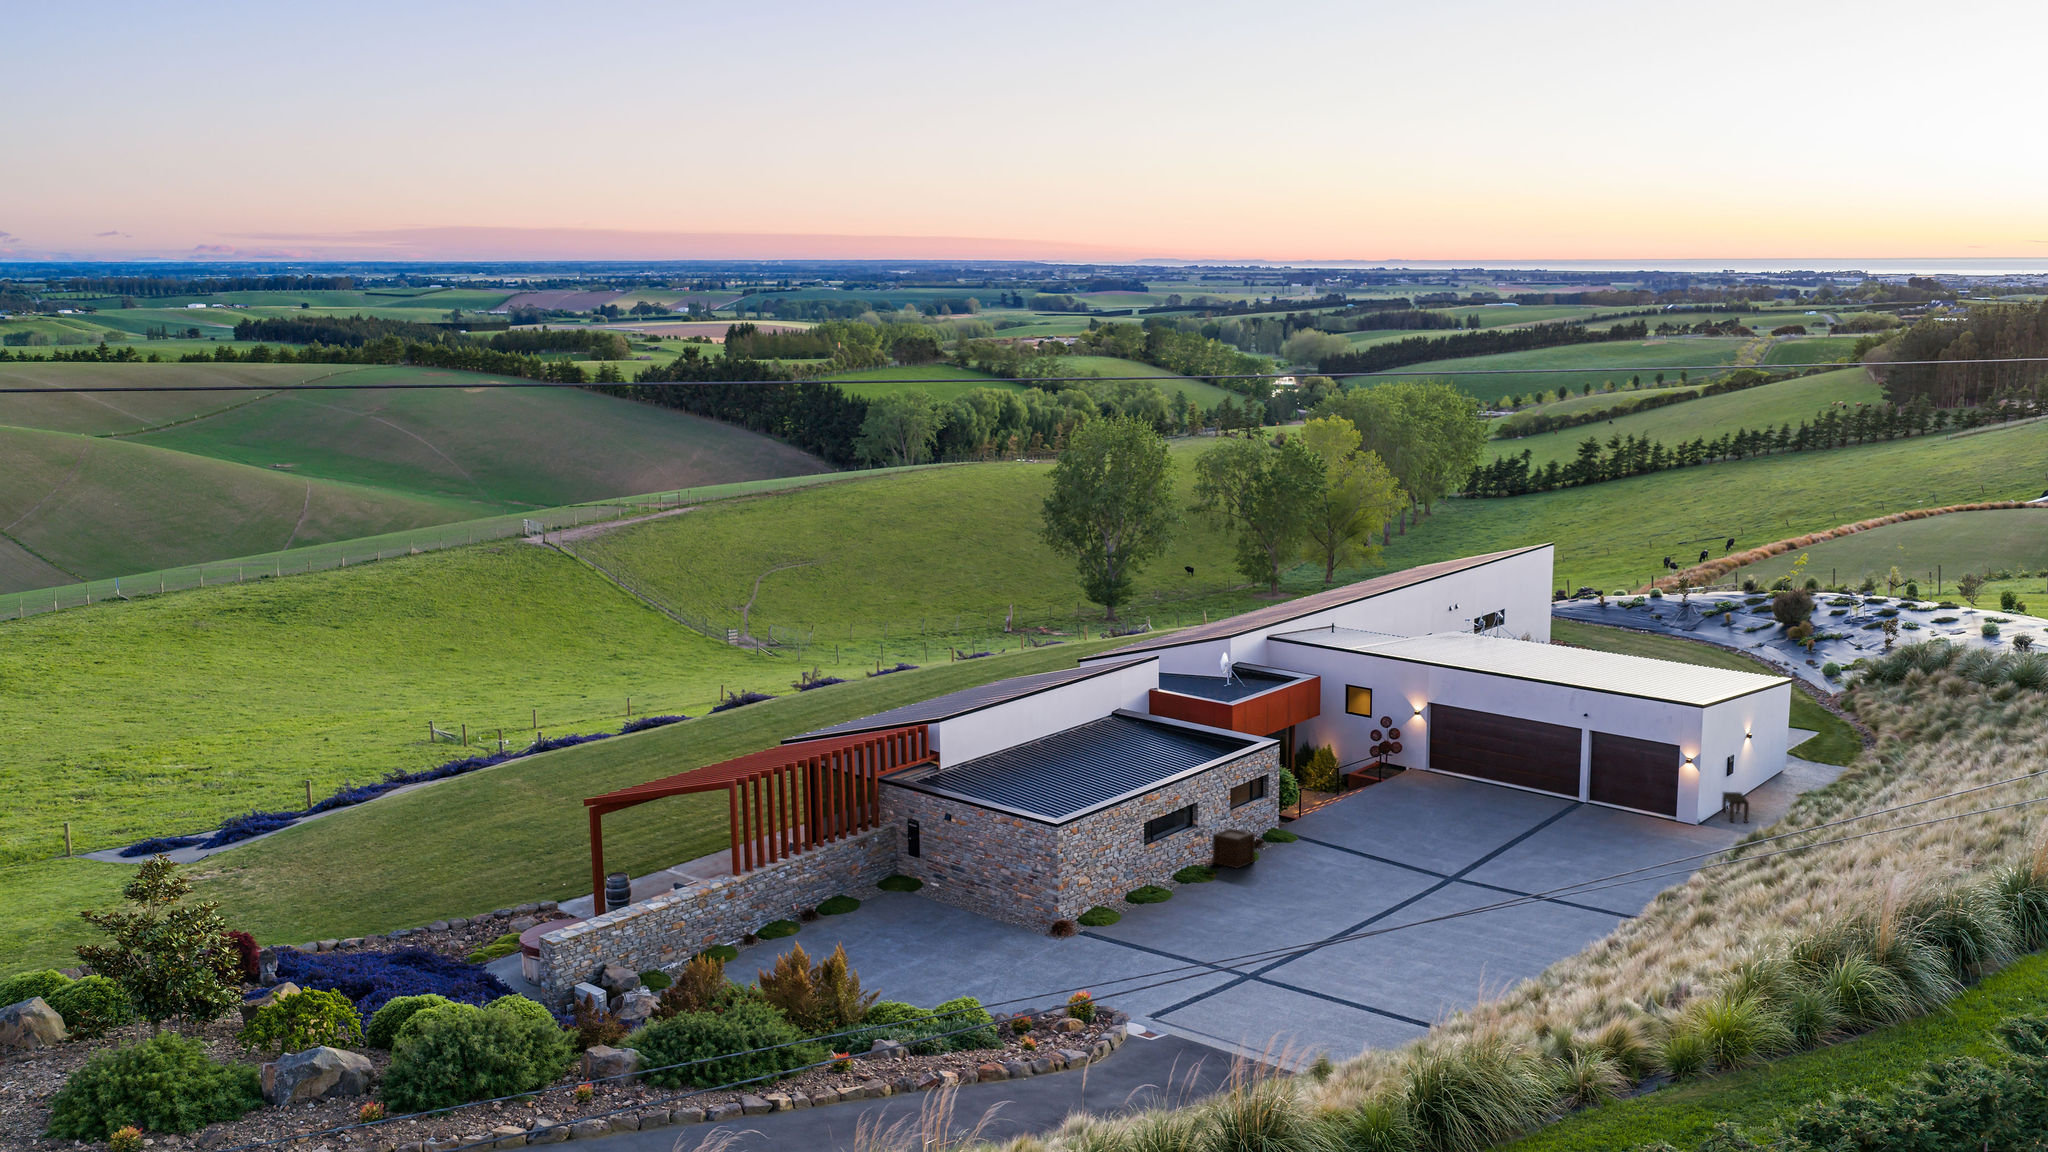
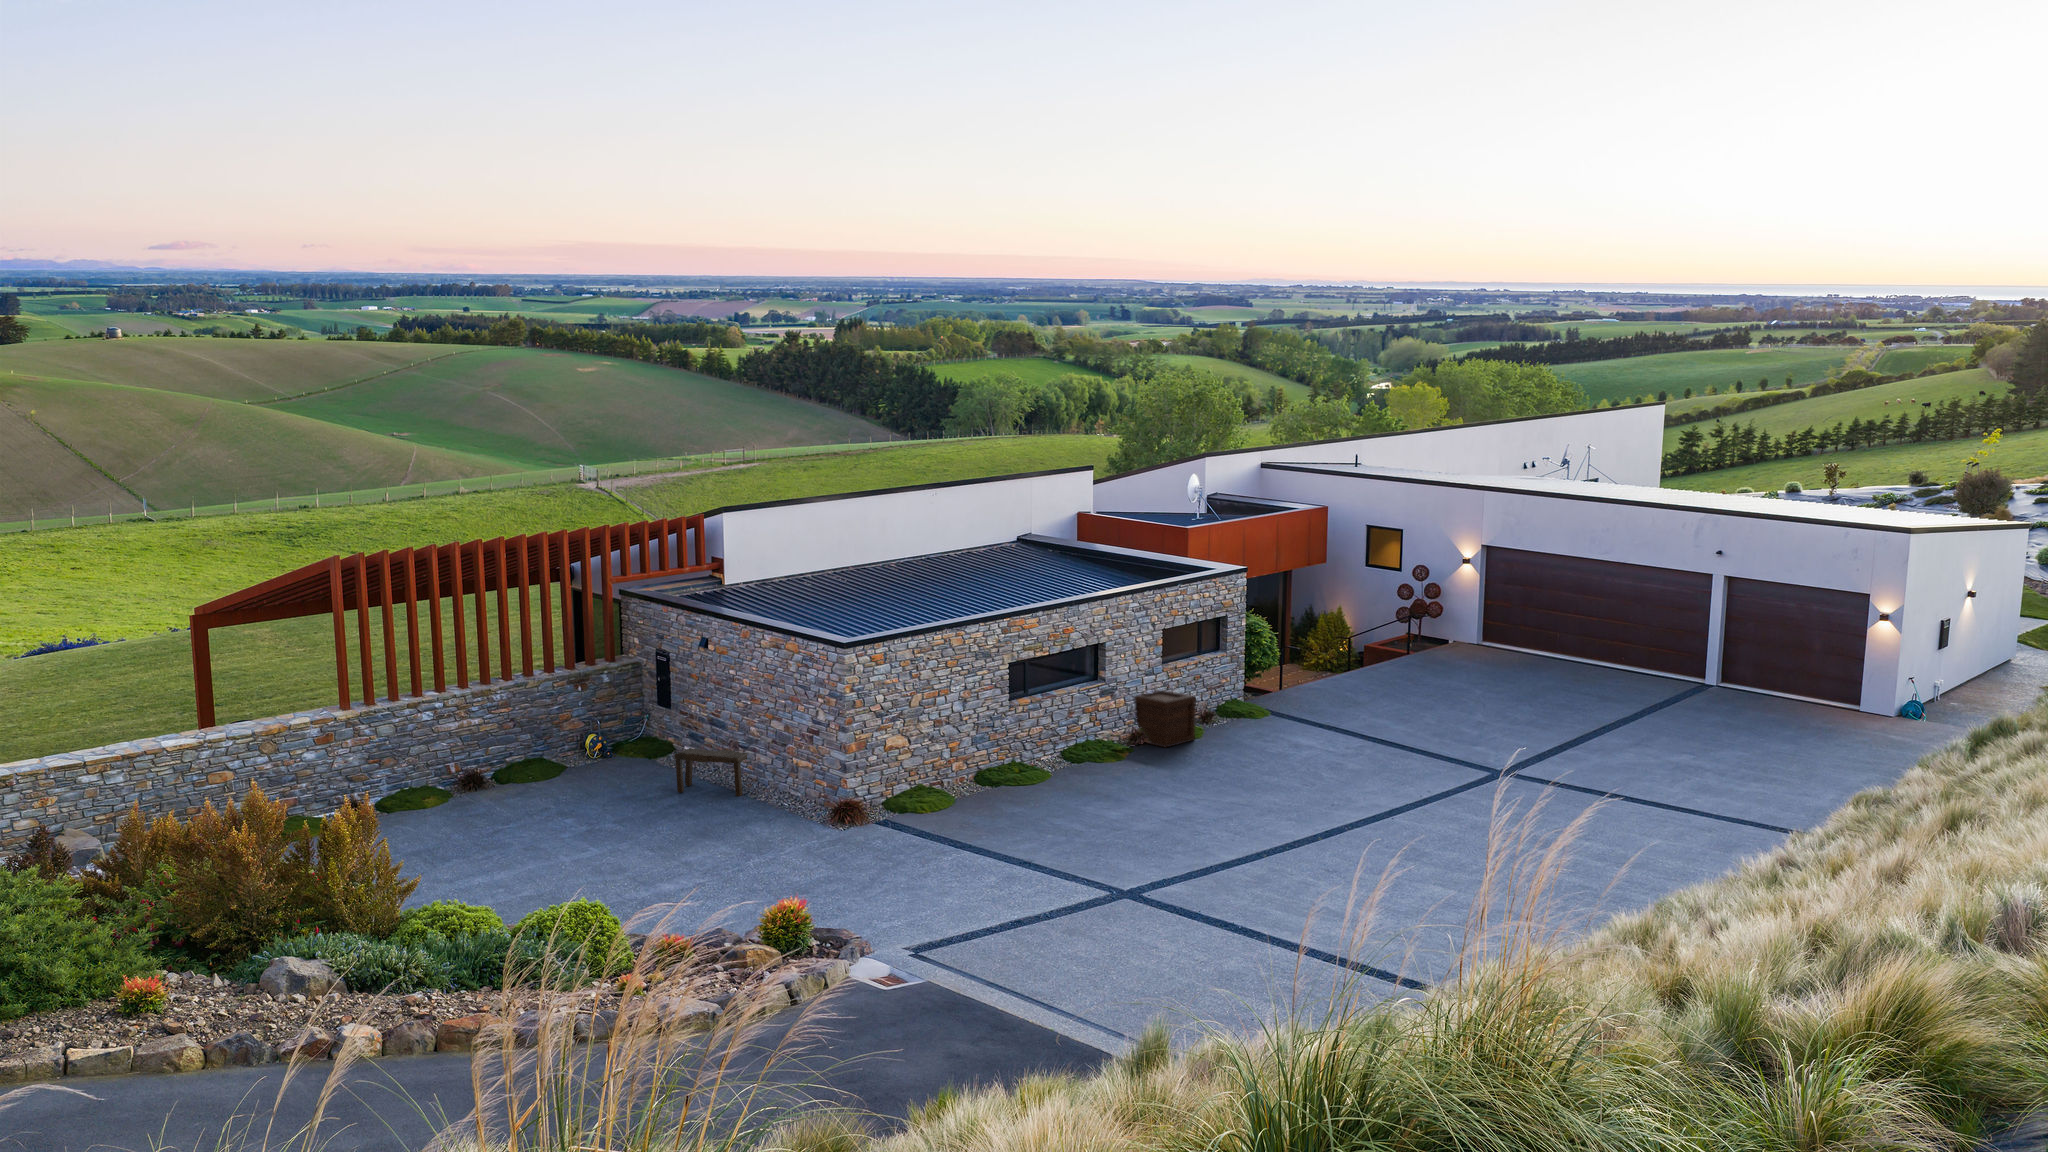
bench: present [1722,792,1749,823] -> present [675,748,747,796]

